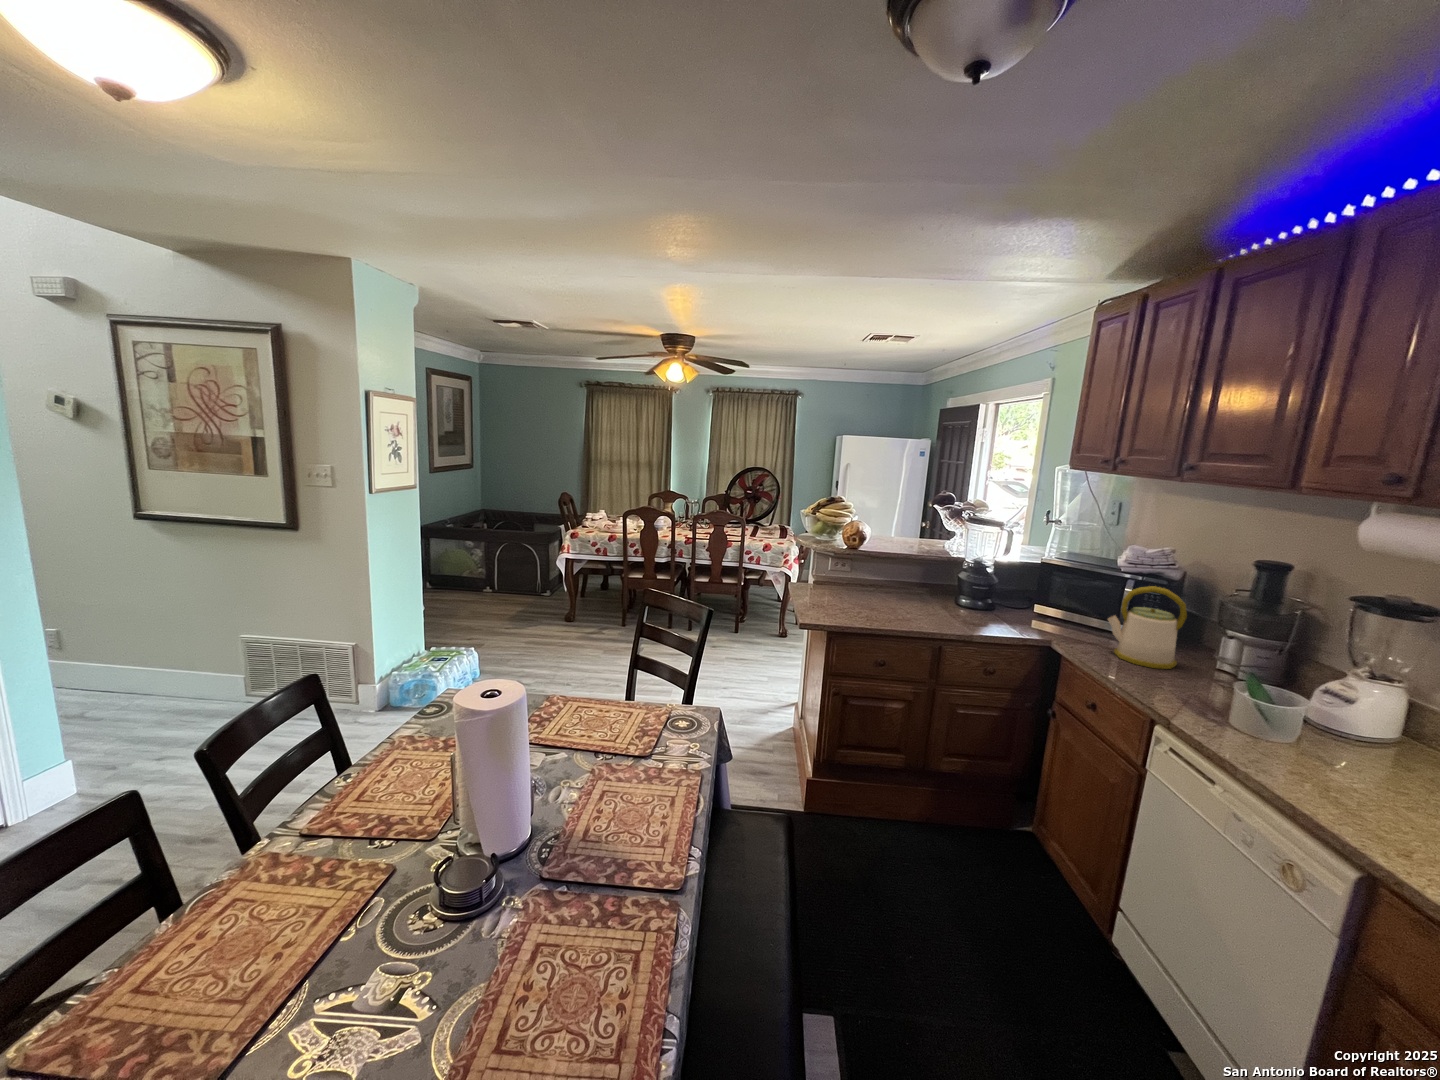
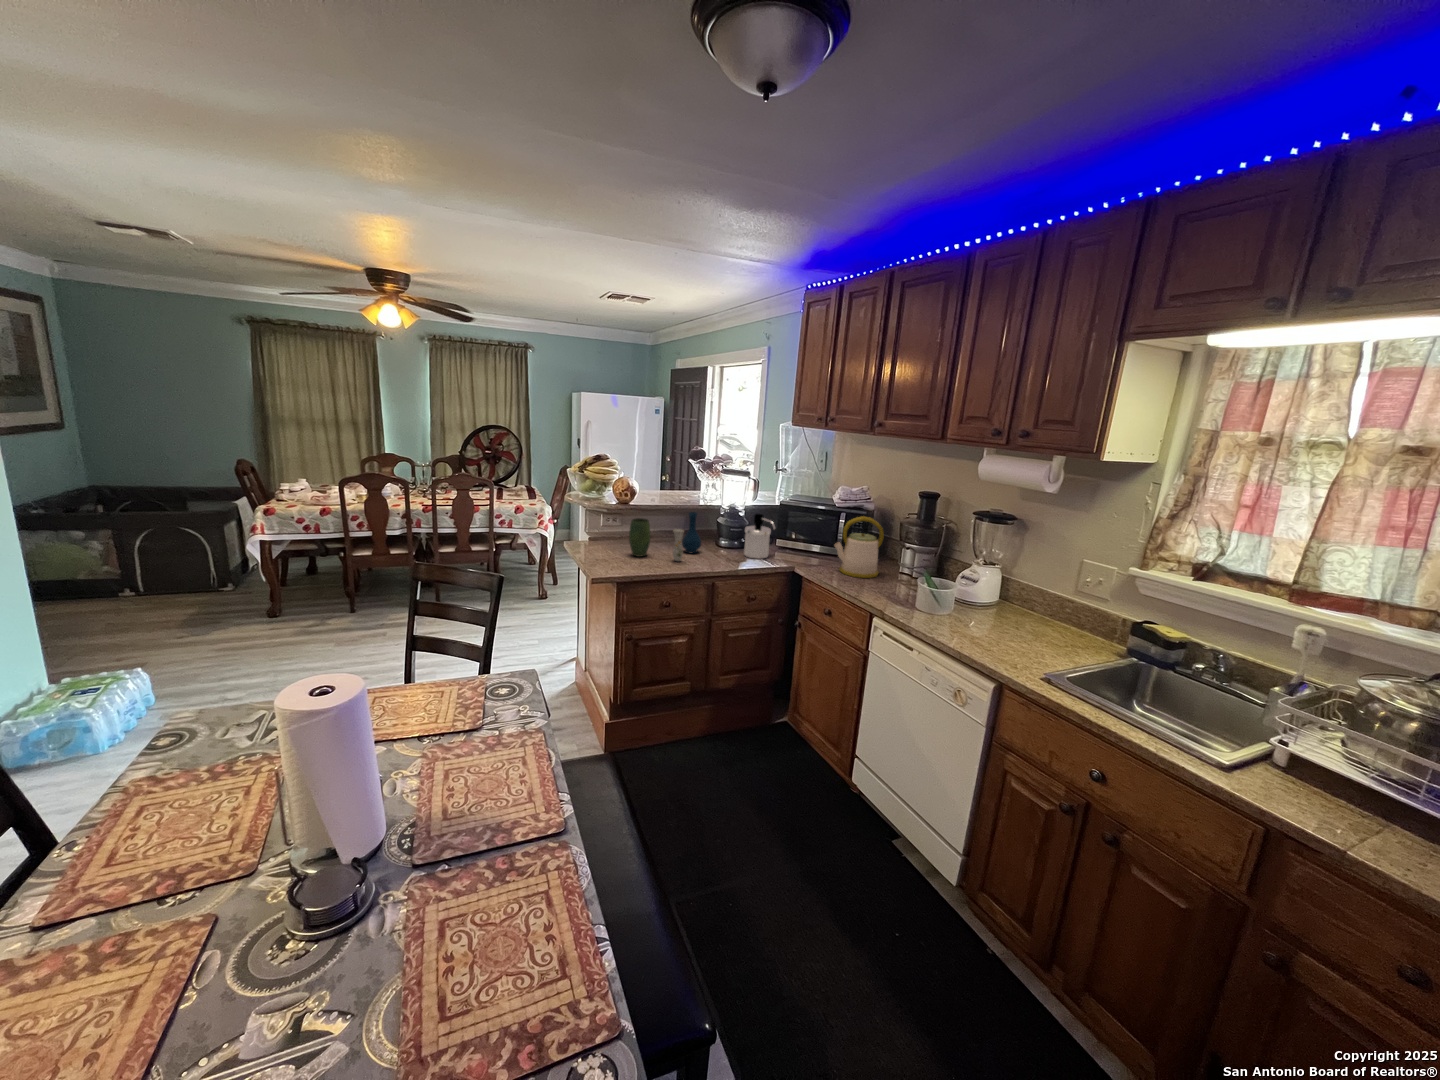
vase: none [850,563,933,616] -> present [629,512,701,561]
soap dispenser: none [984,571,1026,624] -> present [744,514,775,559]

